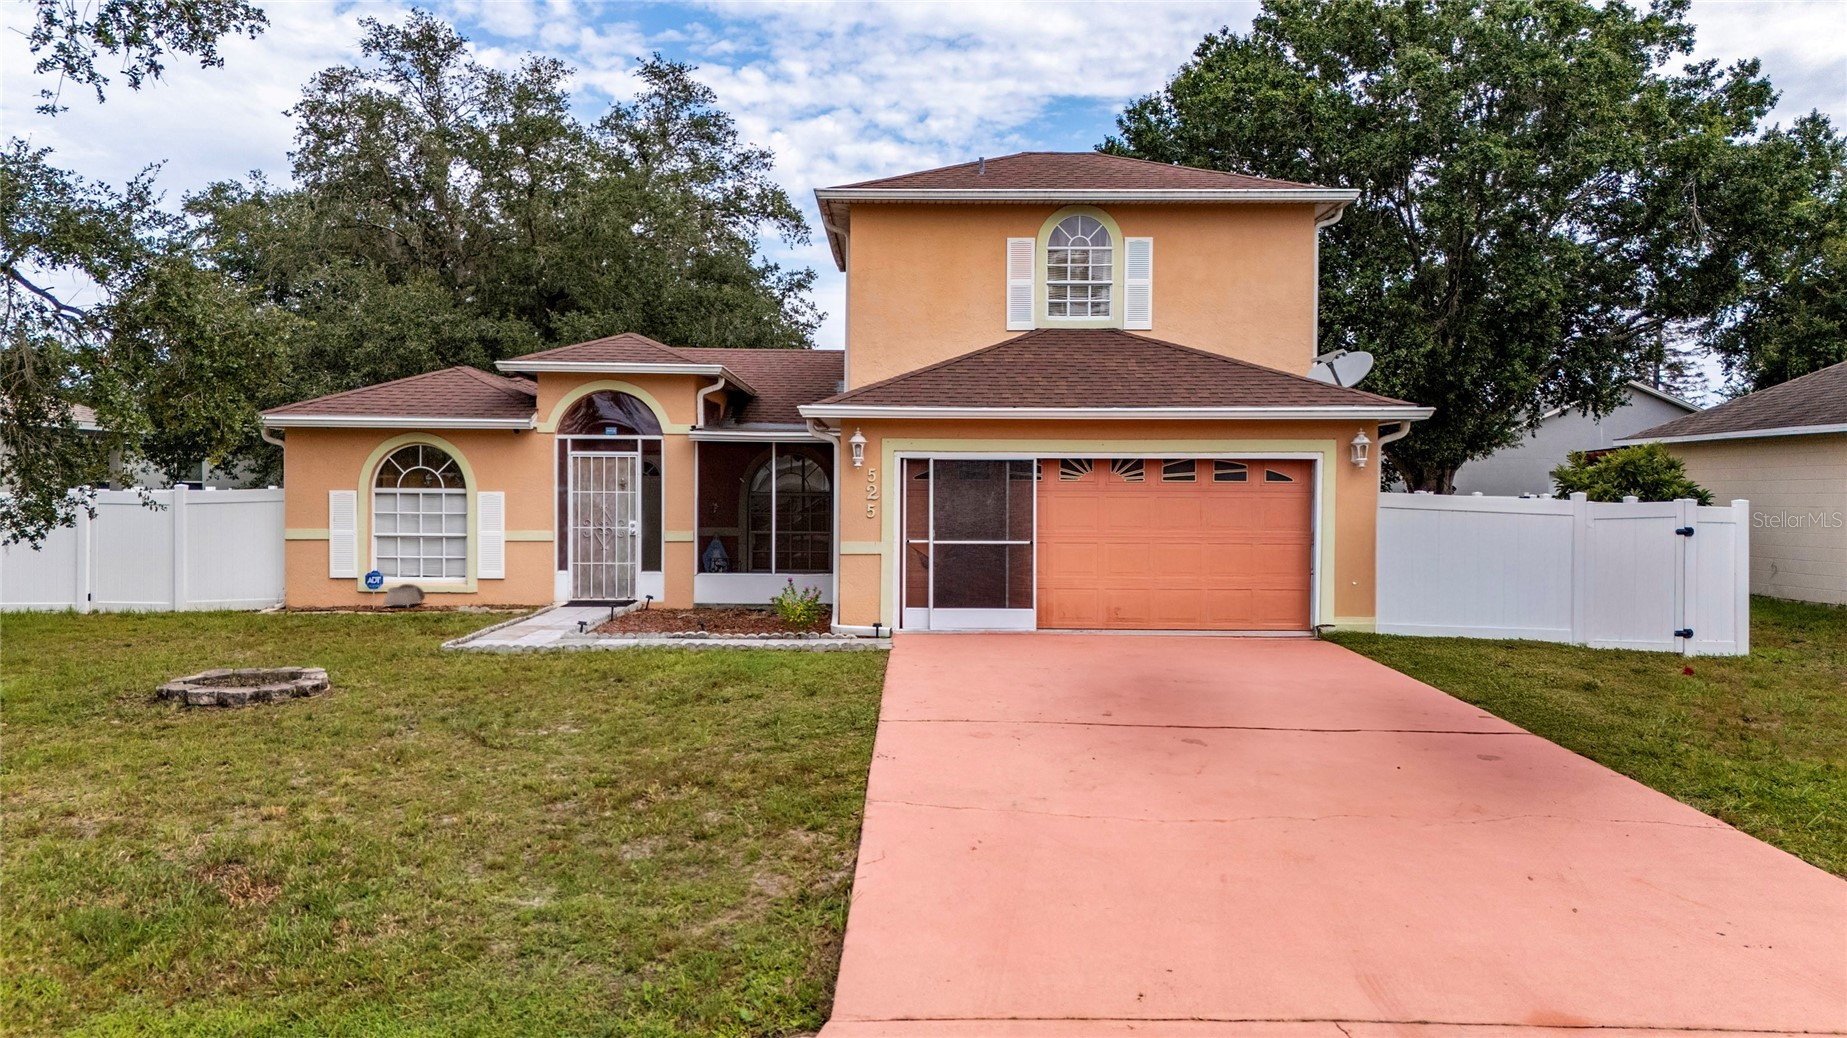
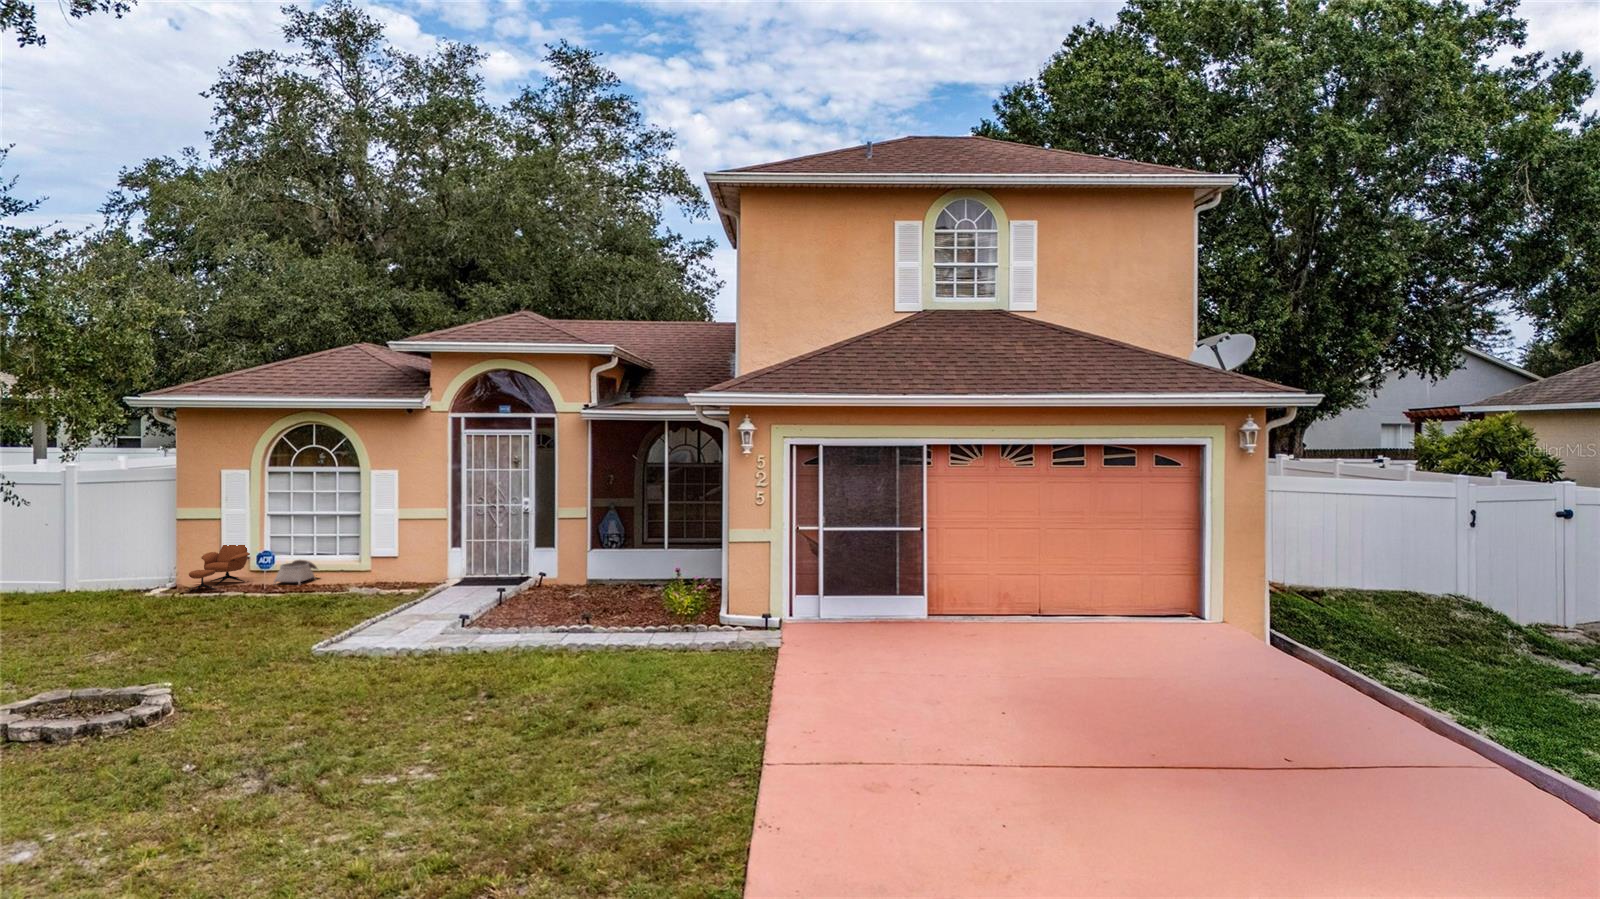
lounge chair: none [298,556,357,613] -> present [189,545,250,593]

